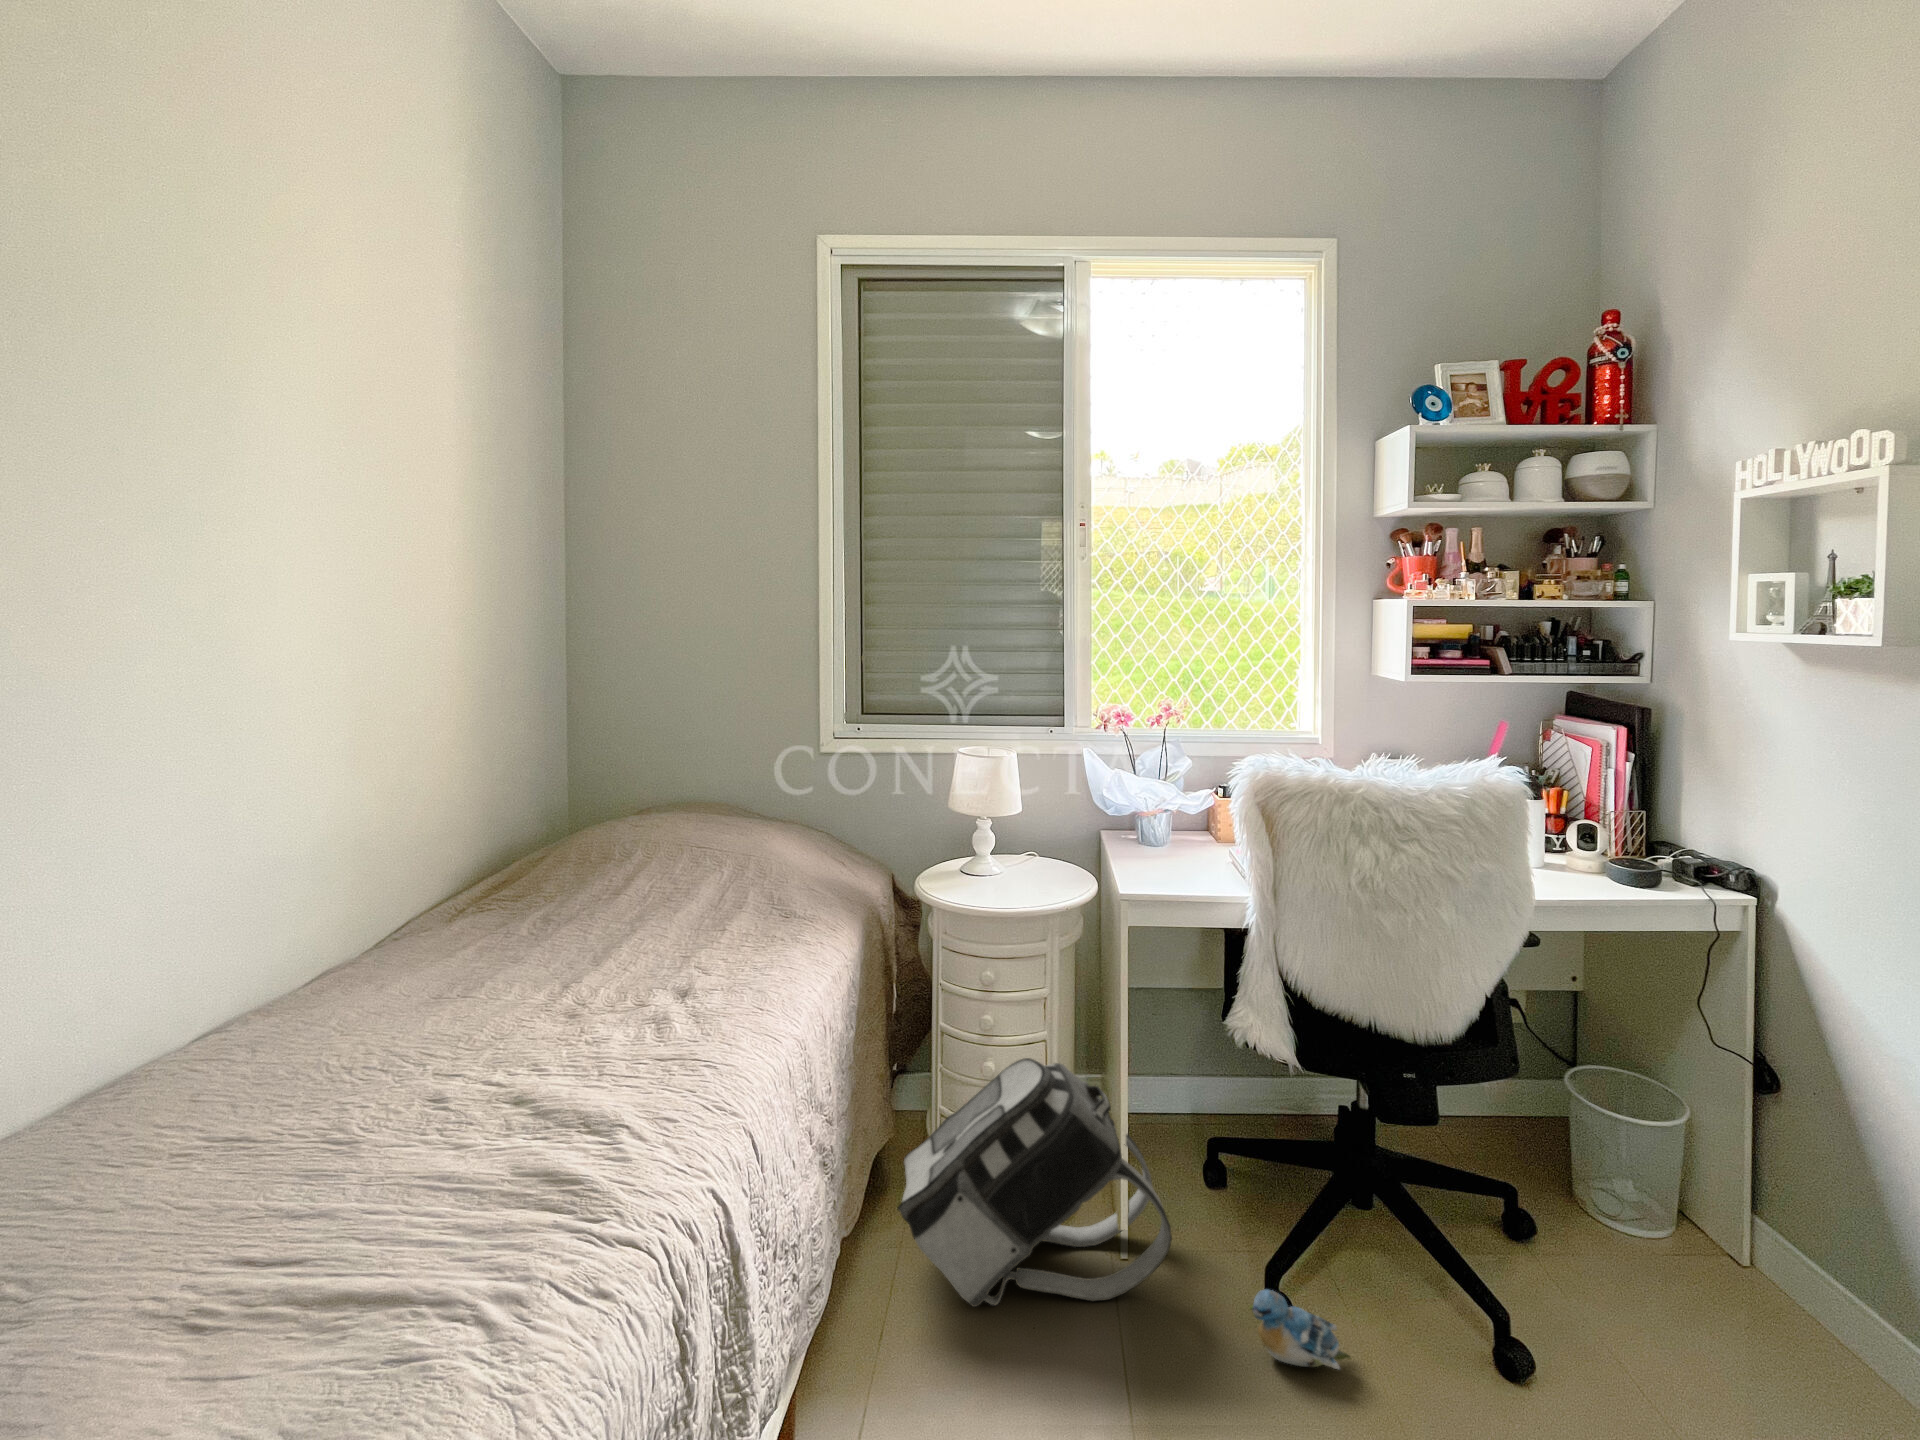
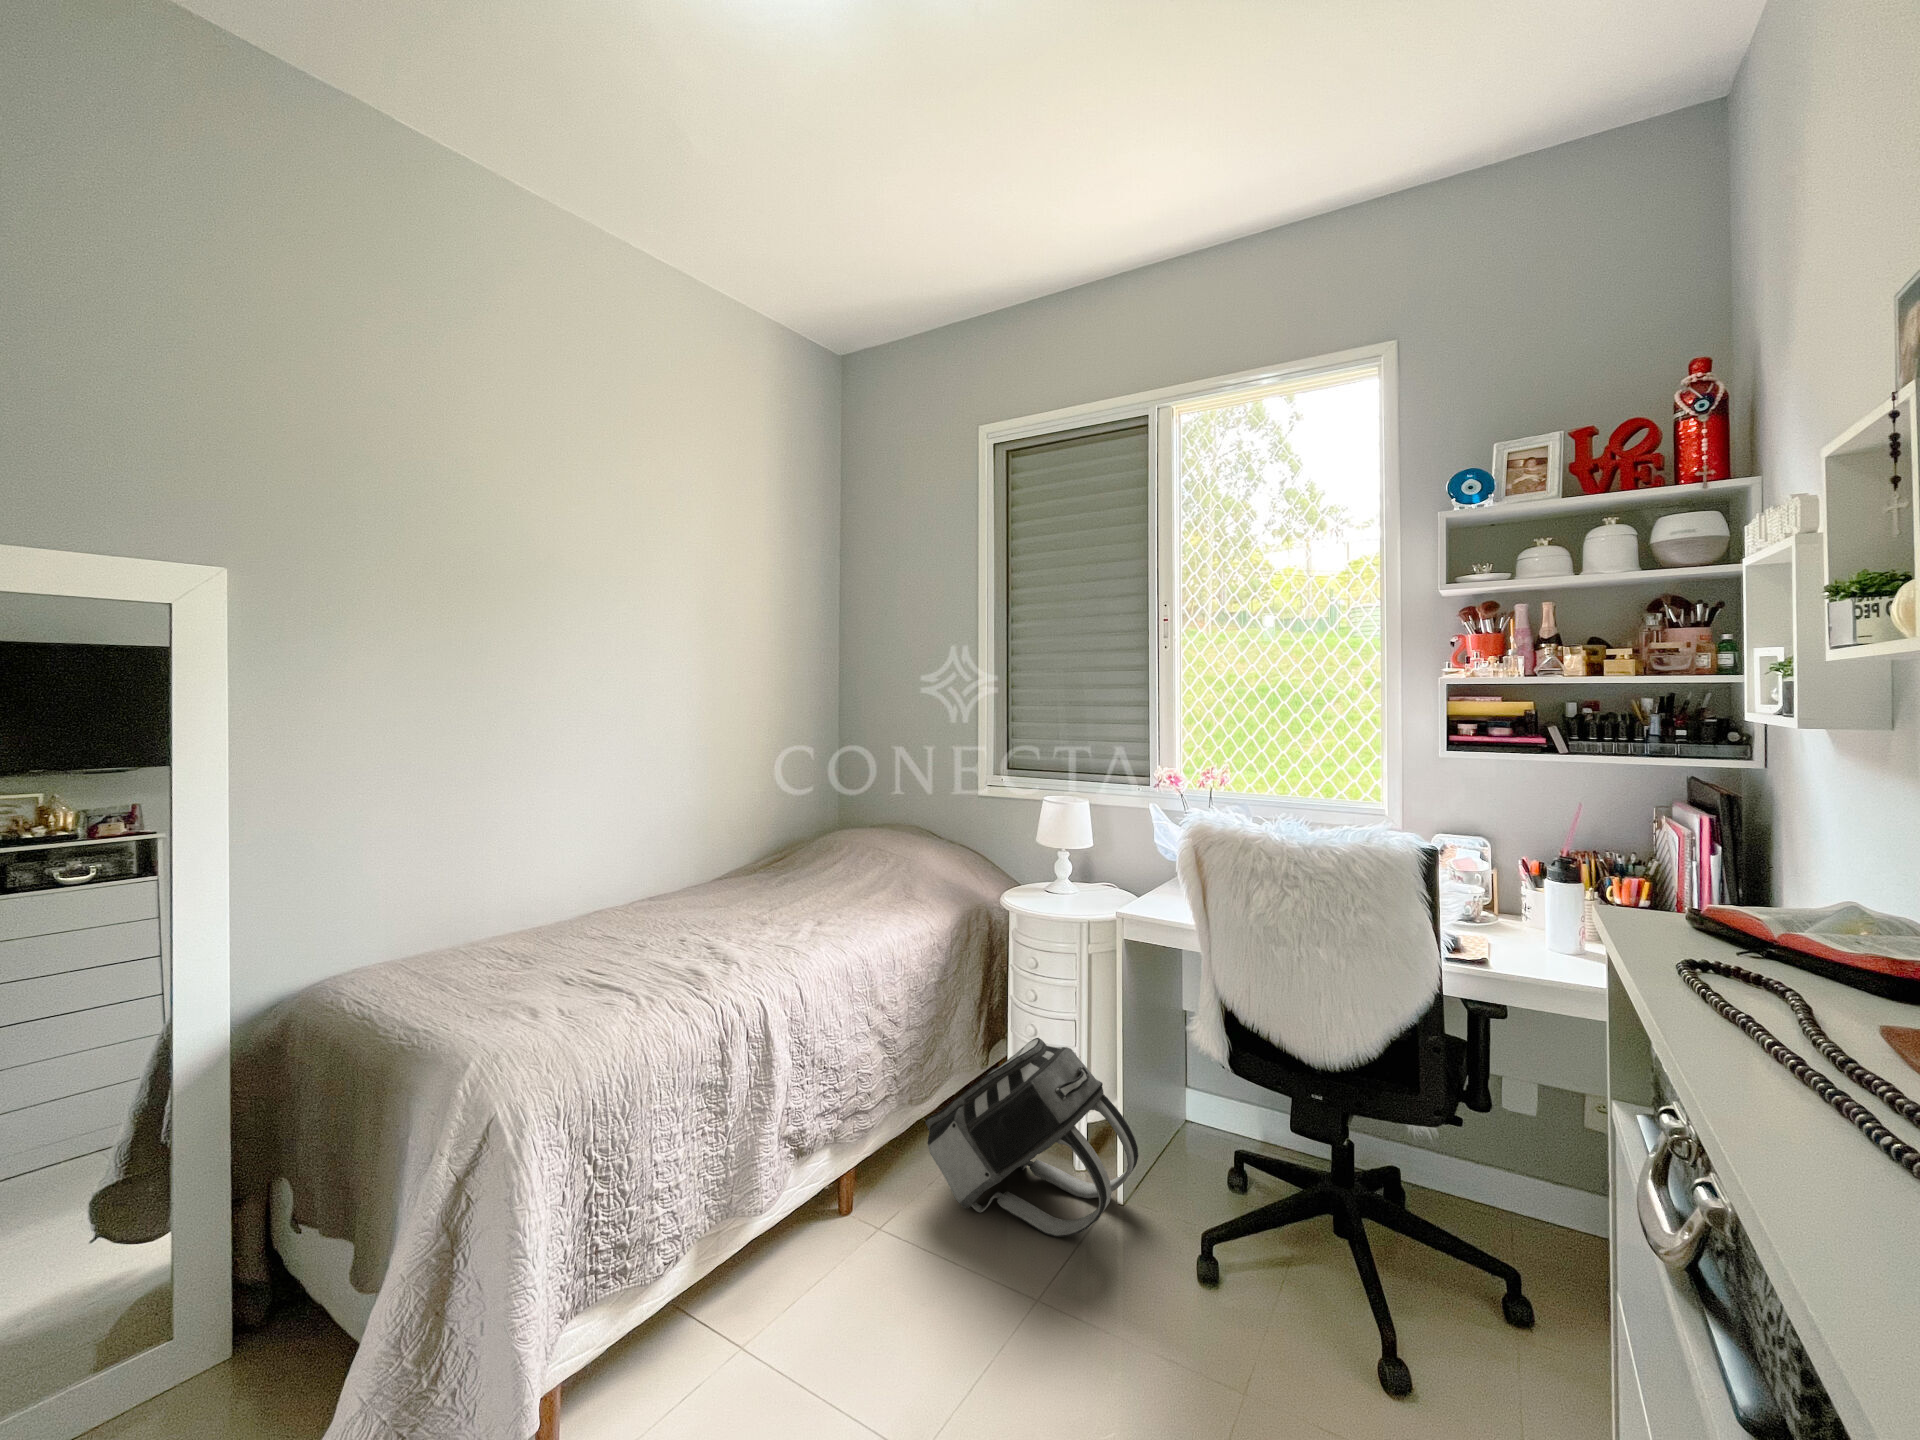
plush toy: present [1250,1290,1350,1369] -> none [1123,1263,1197,1349]

